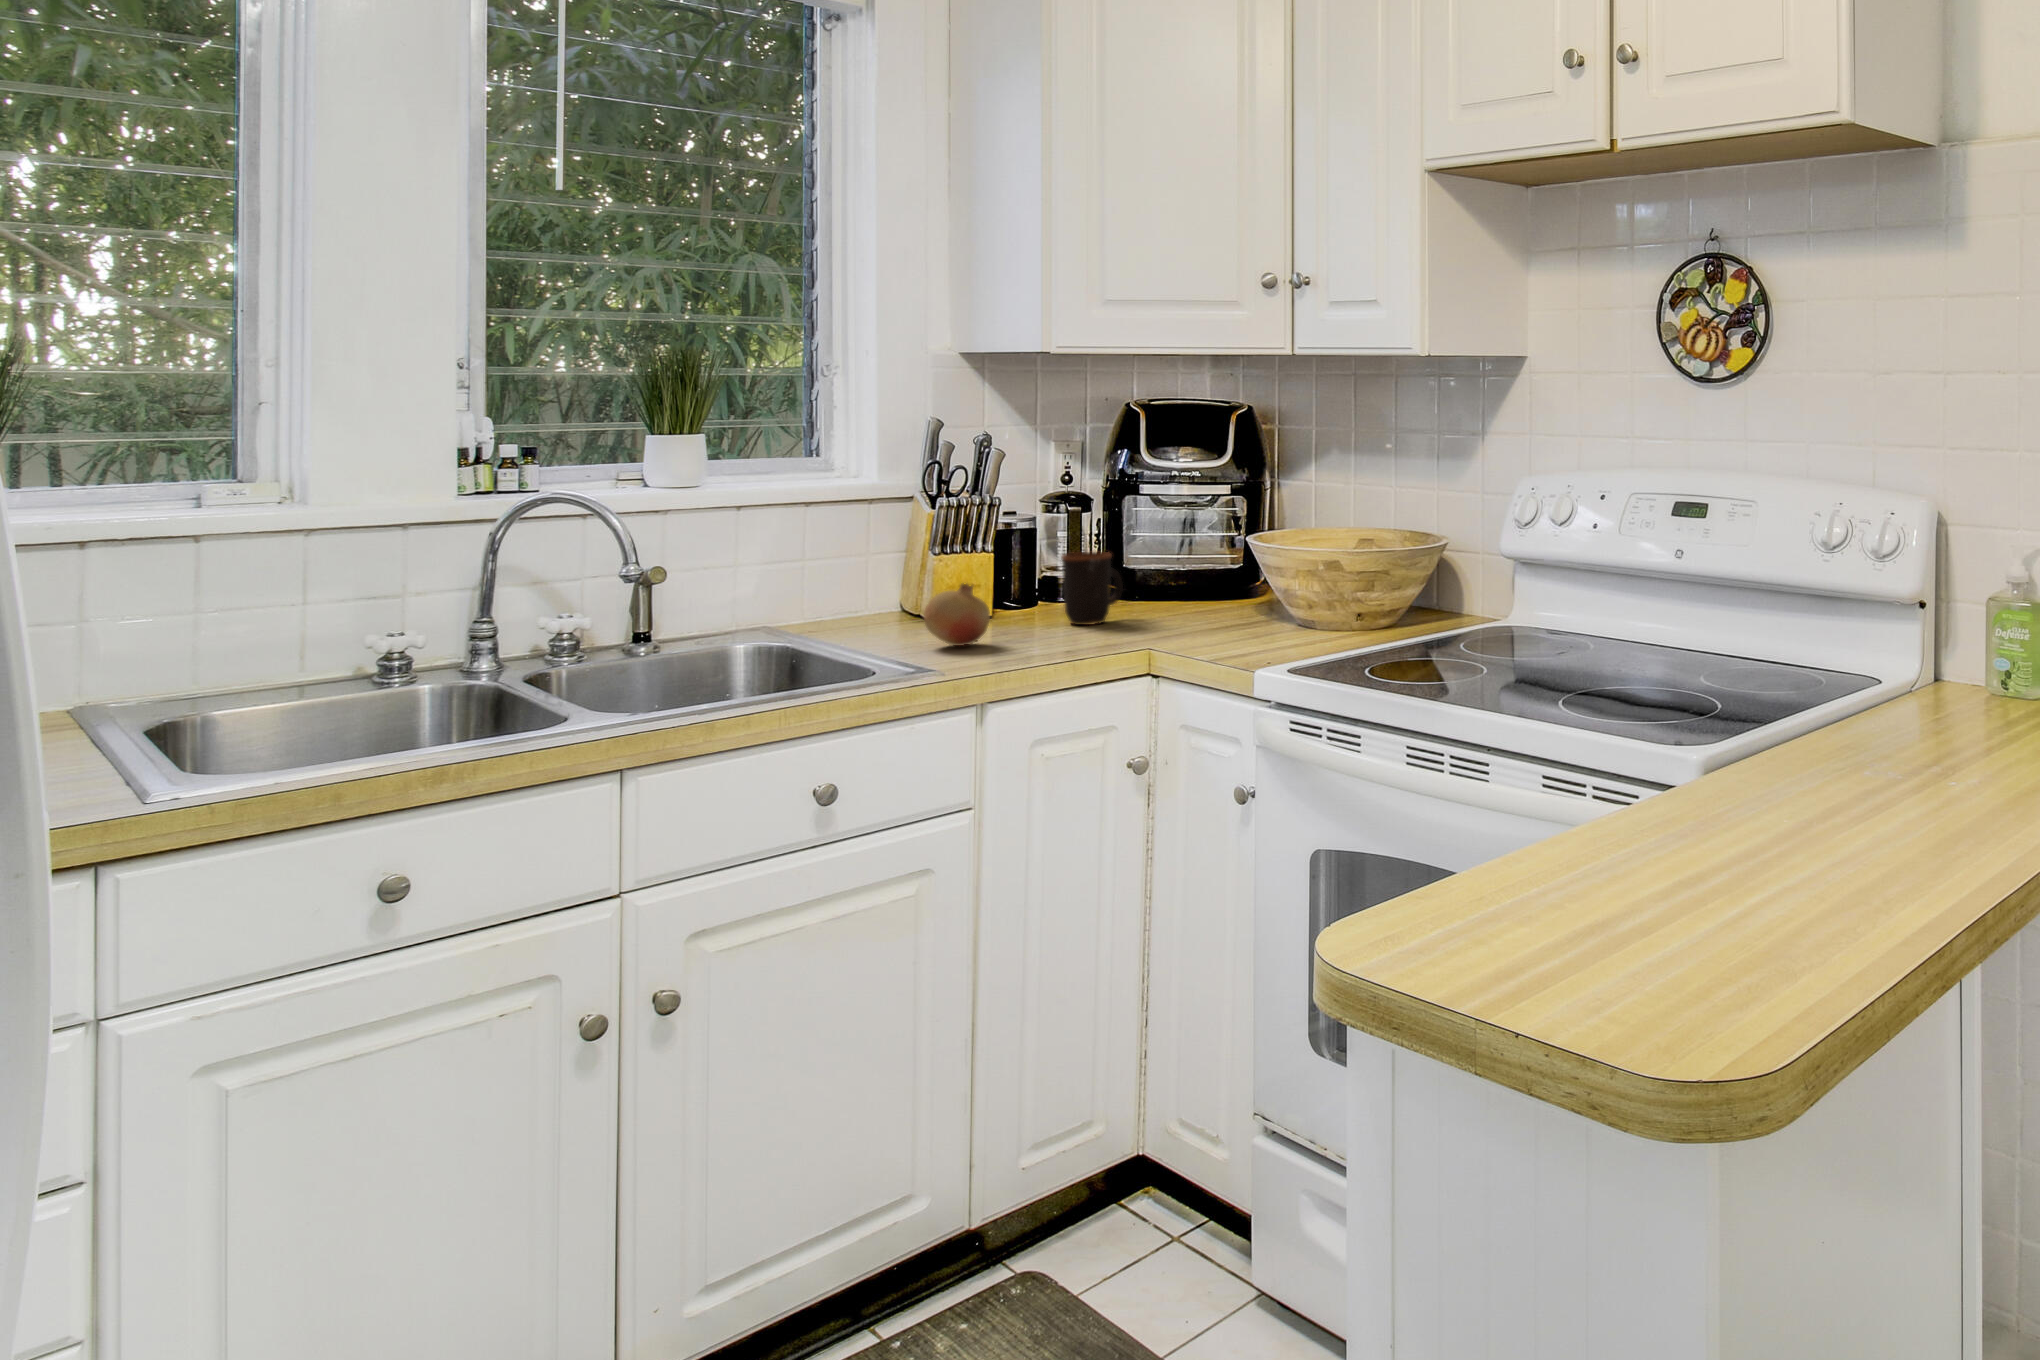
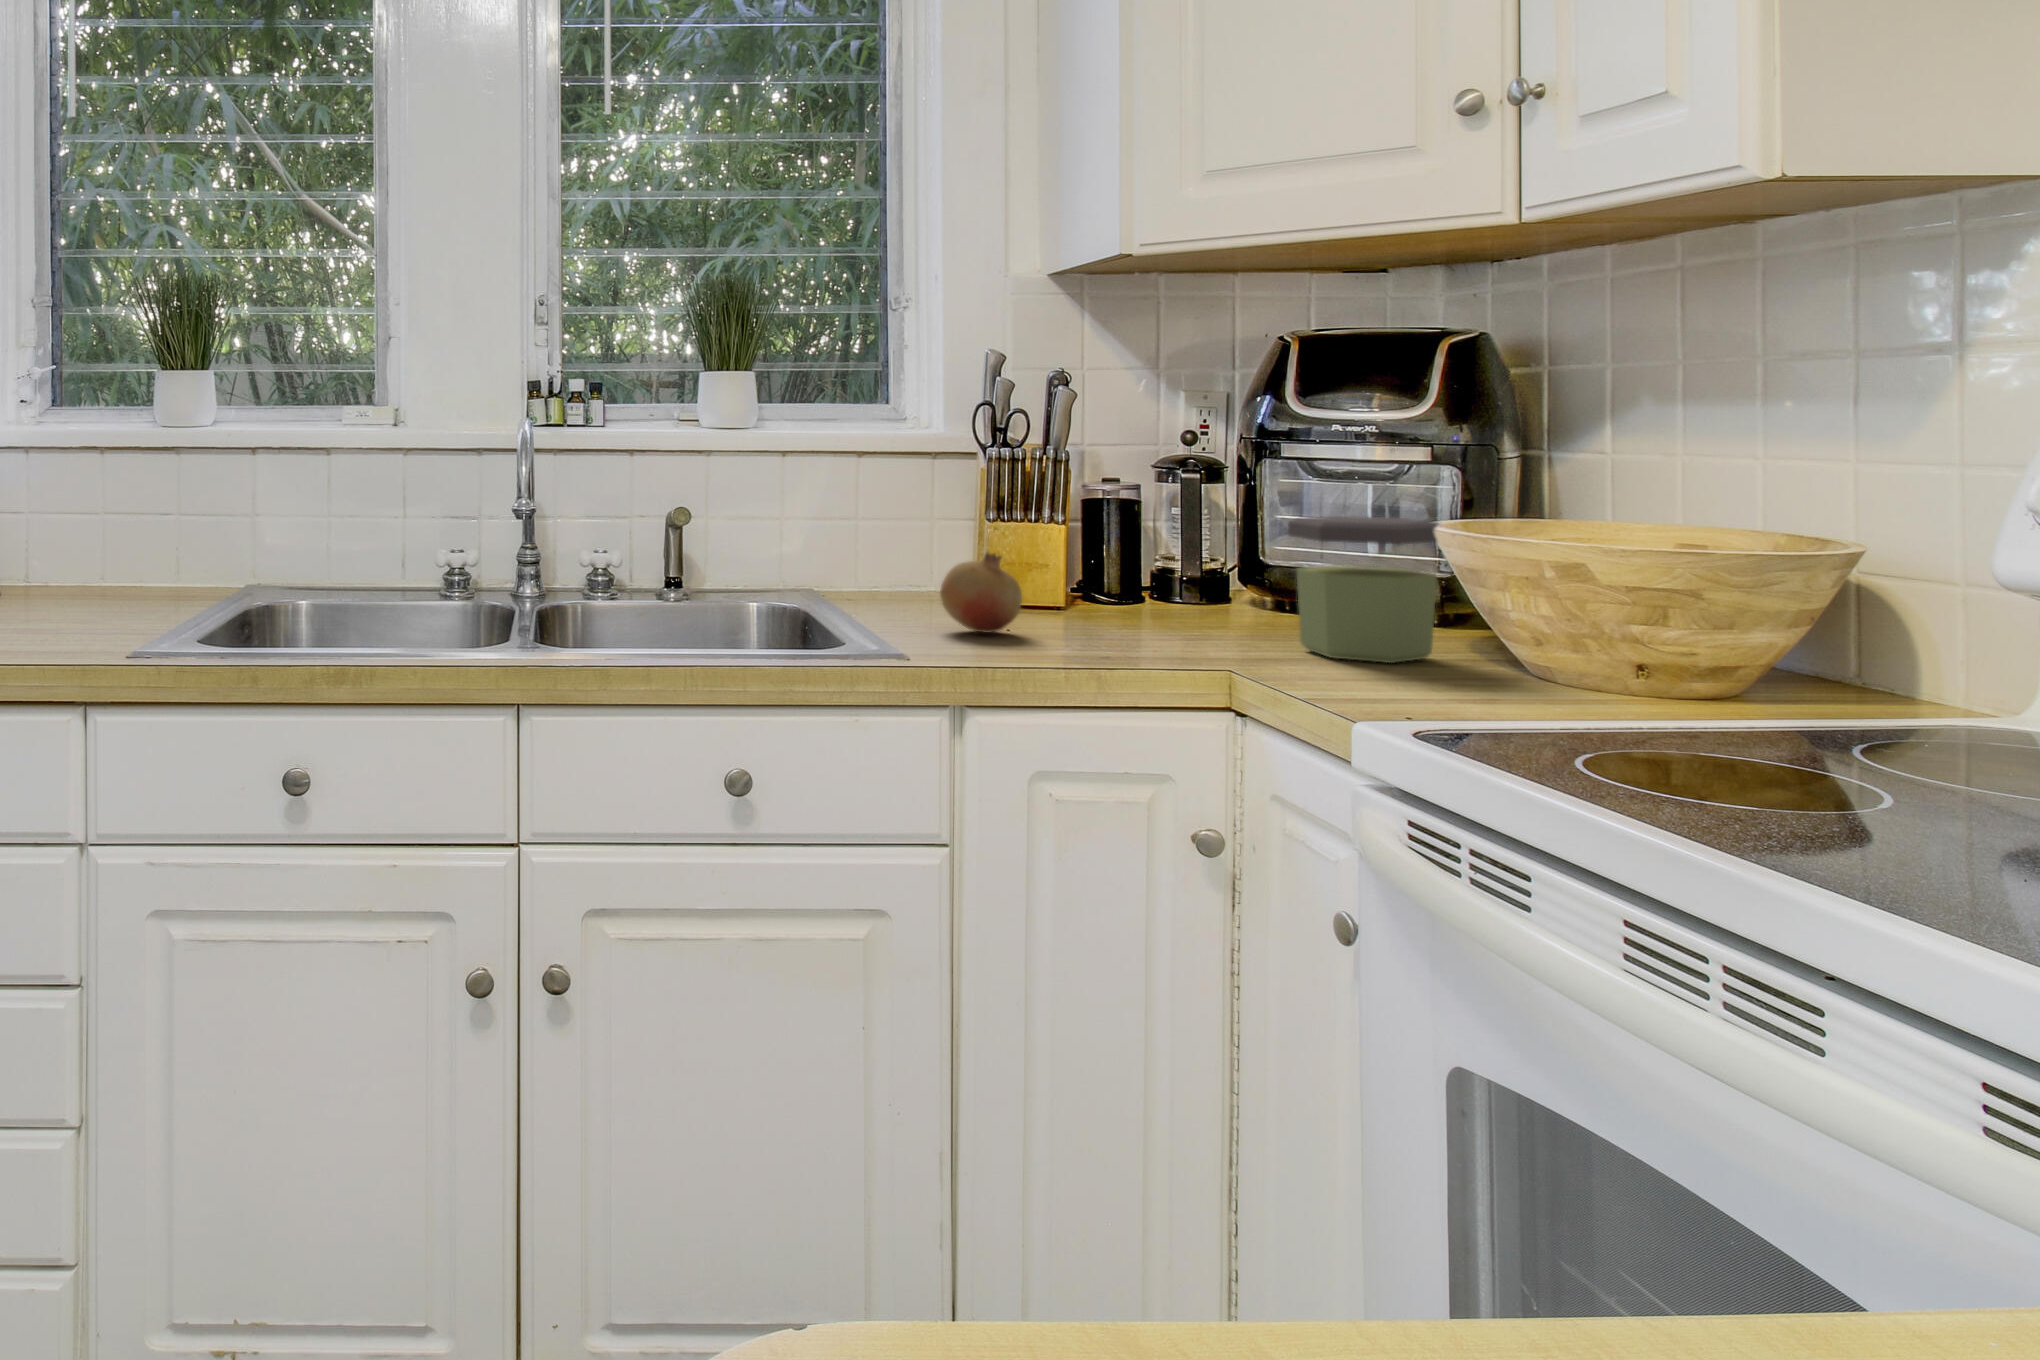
jar: none [1164,535,1254,632] -> present [1288,516,1439,663]
mug: present [1061,552,1123,625] -> none [1148,531,1247,631]

